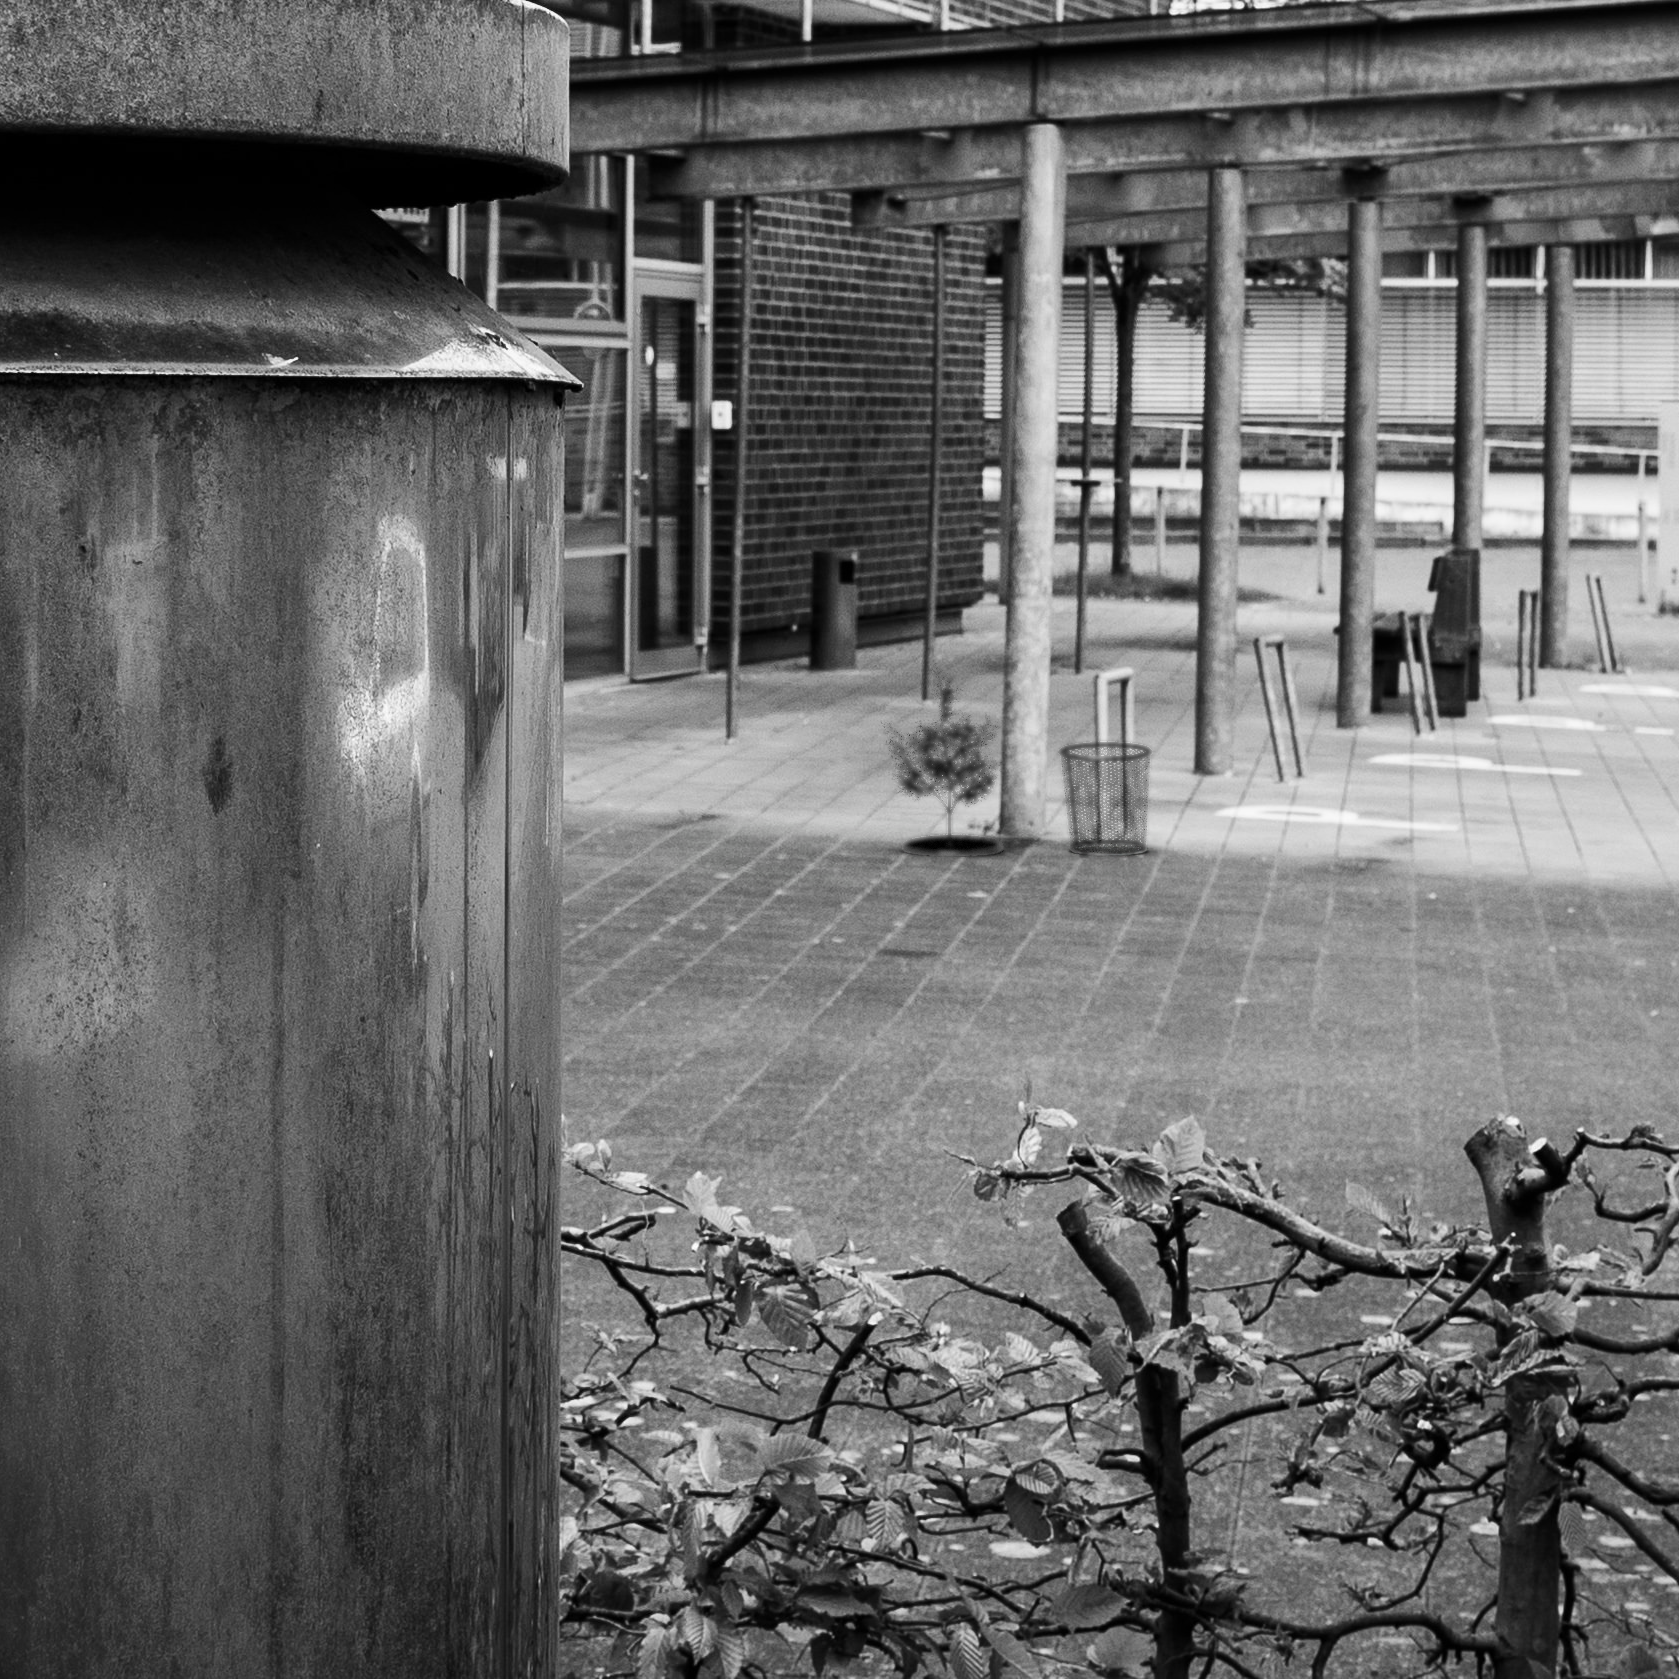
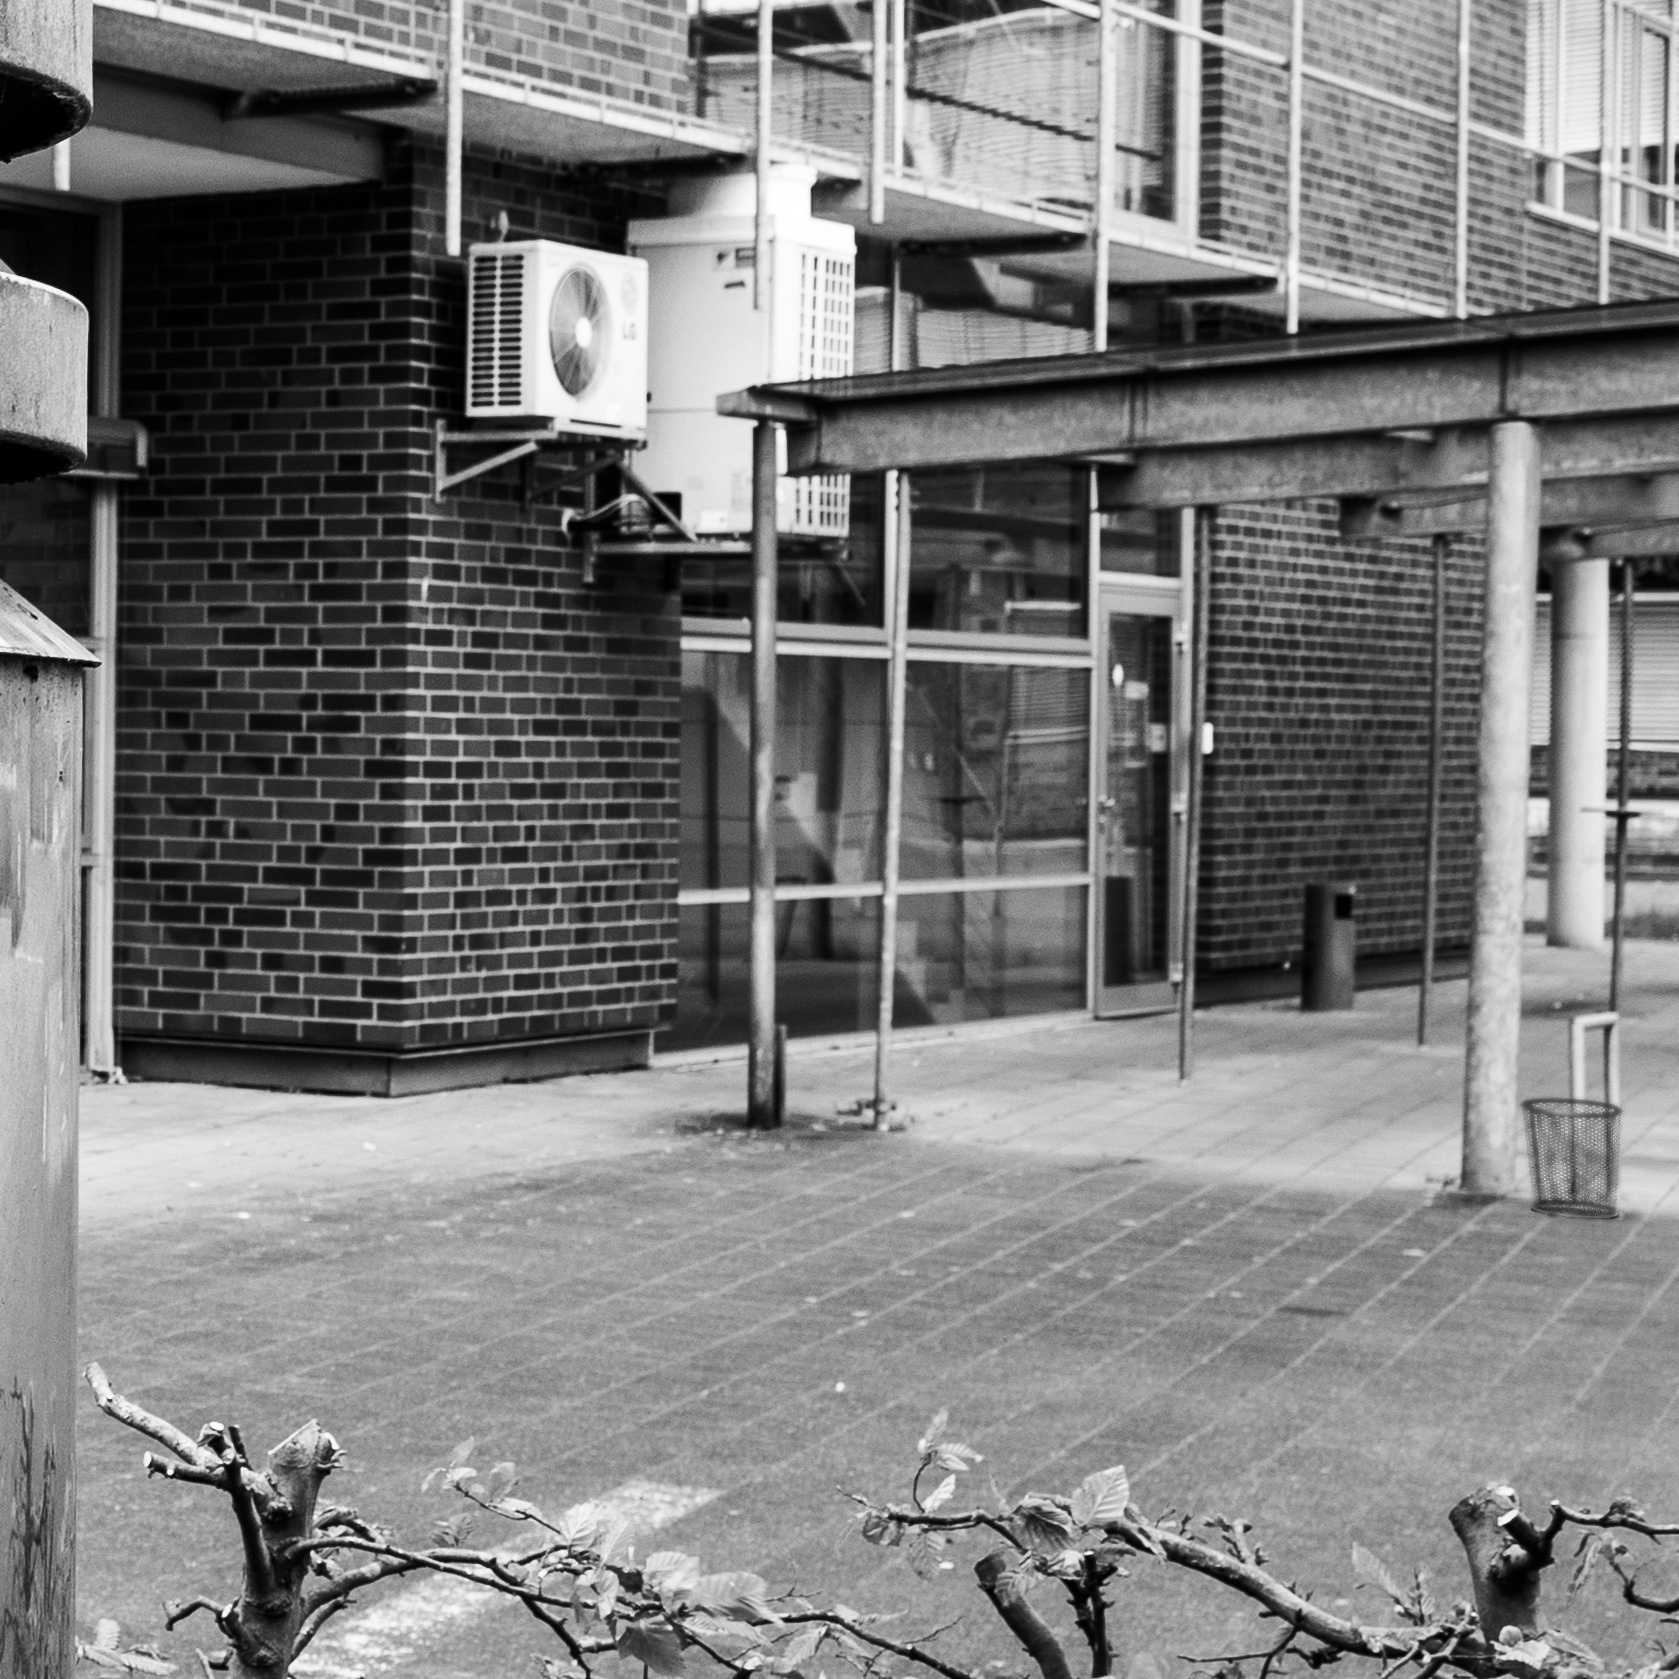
potted tree: present [884,668,1003,857] -> none [1323,1000,1462,1208]

